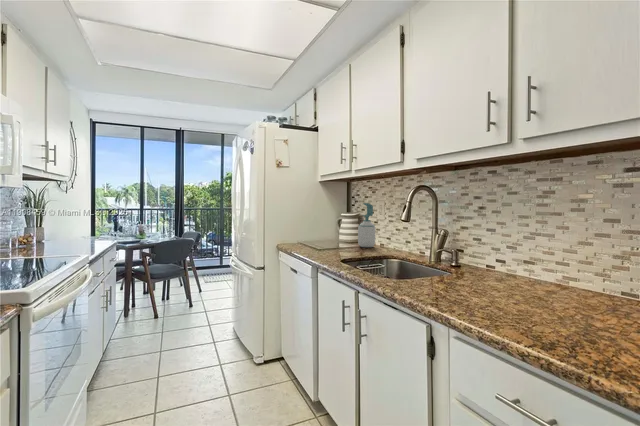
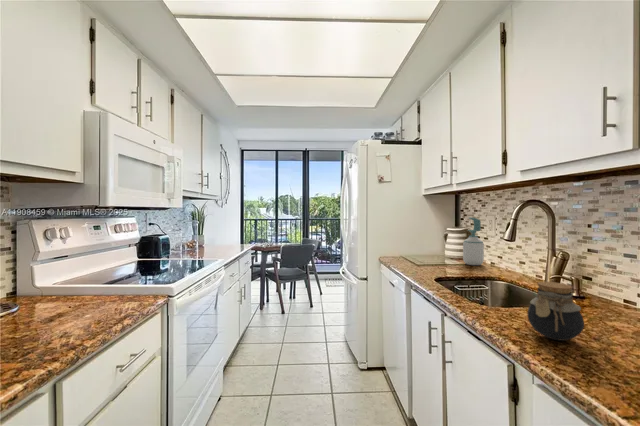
jar: none [437,251,479,299] -> present [528,282,584,341]

